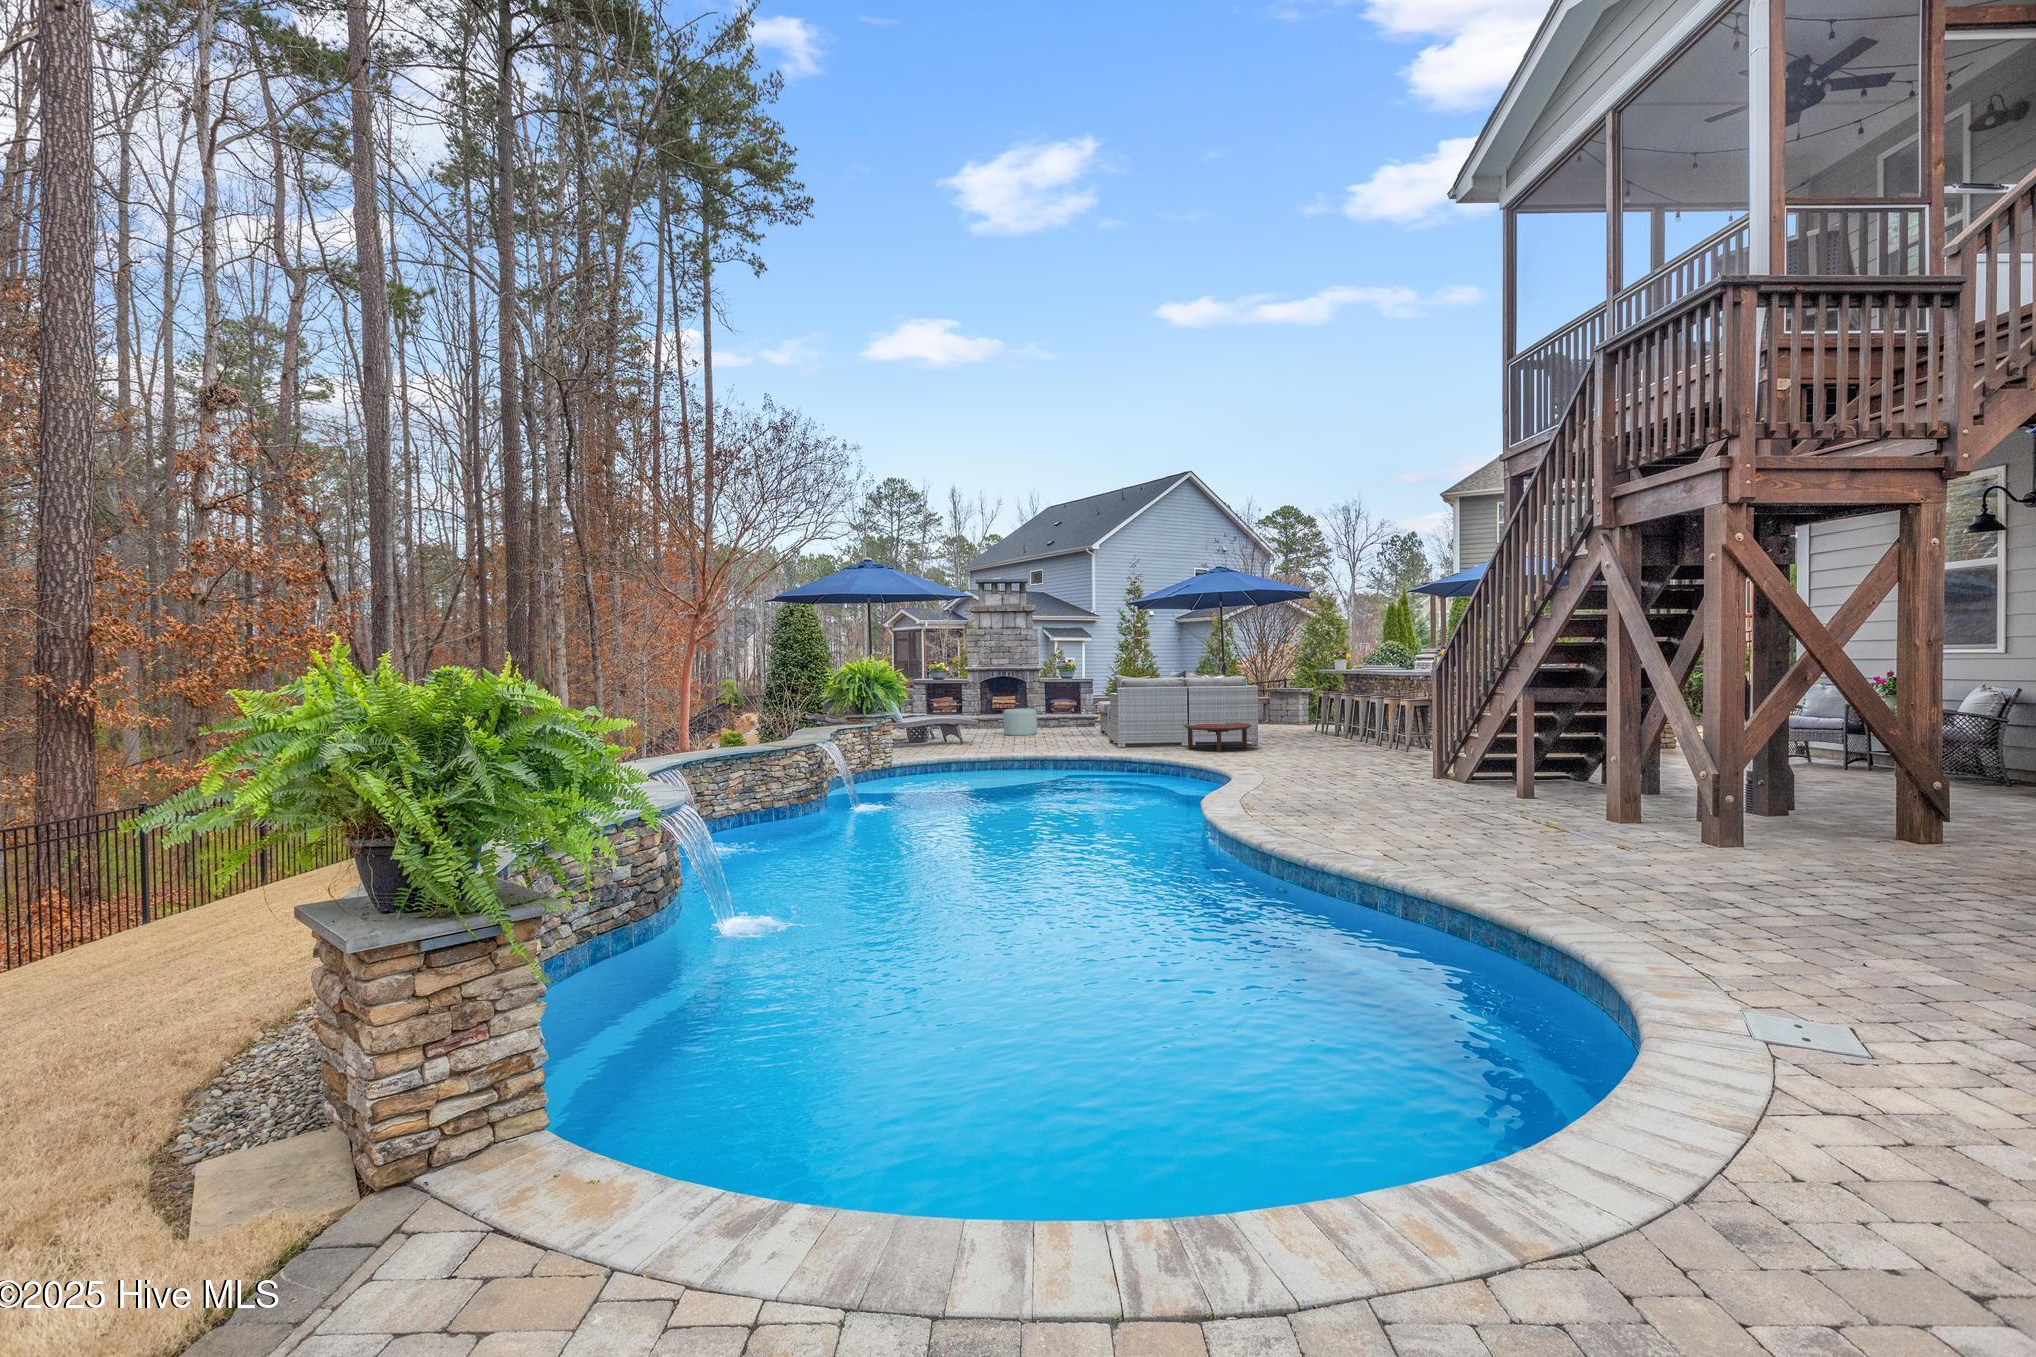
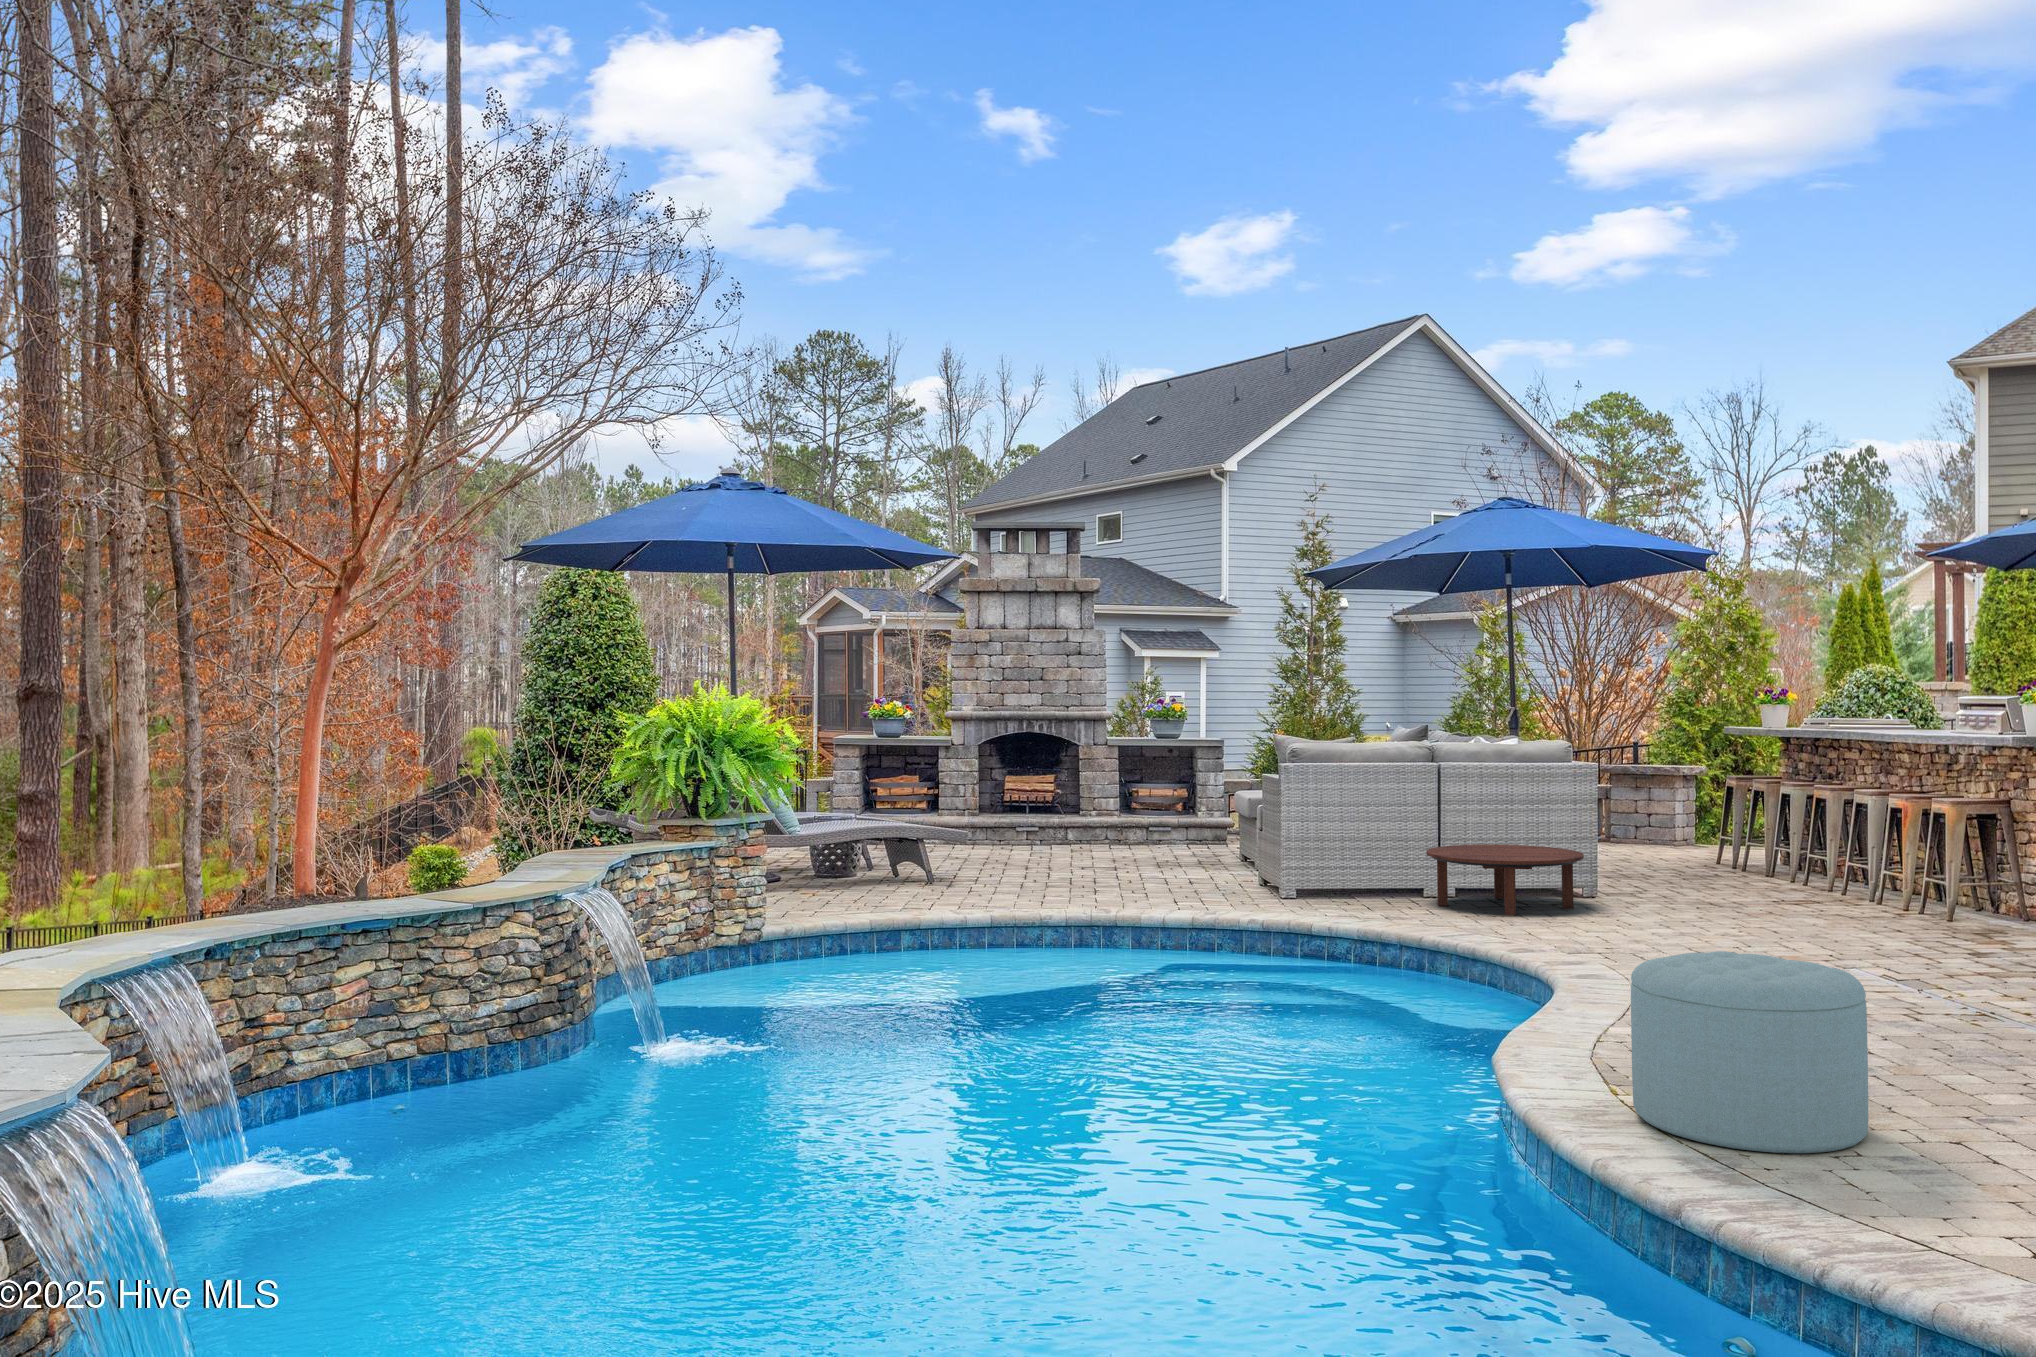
ottoman: present [1003,708,1037,736] -> present [1631,951,1868,1154]

